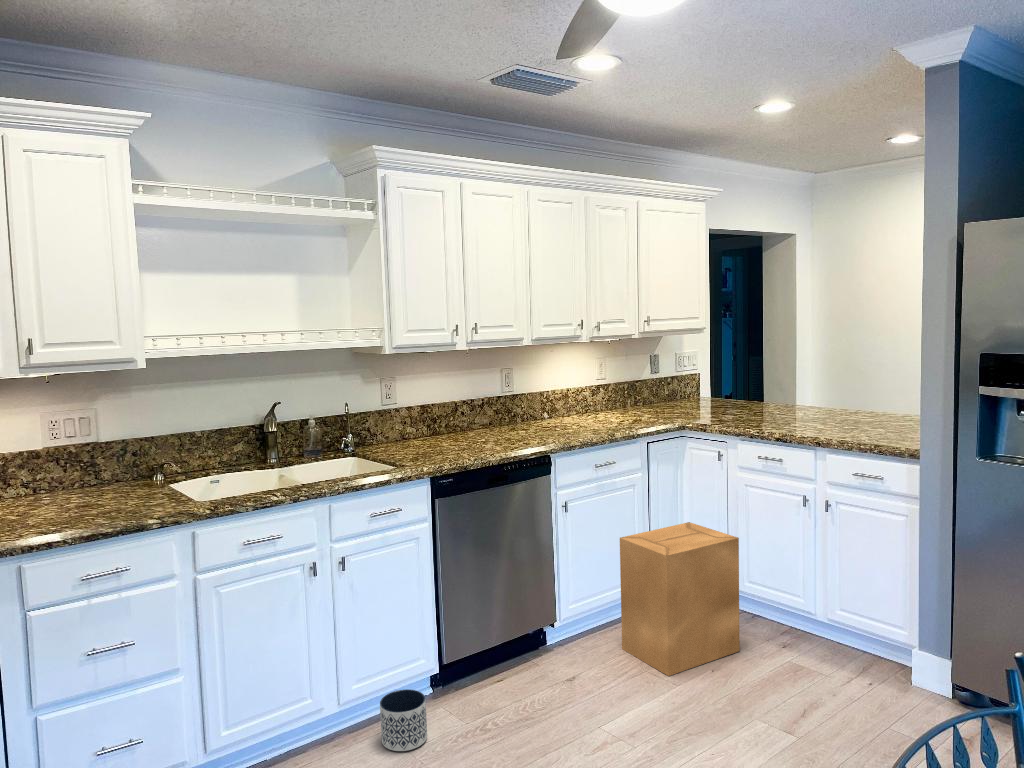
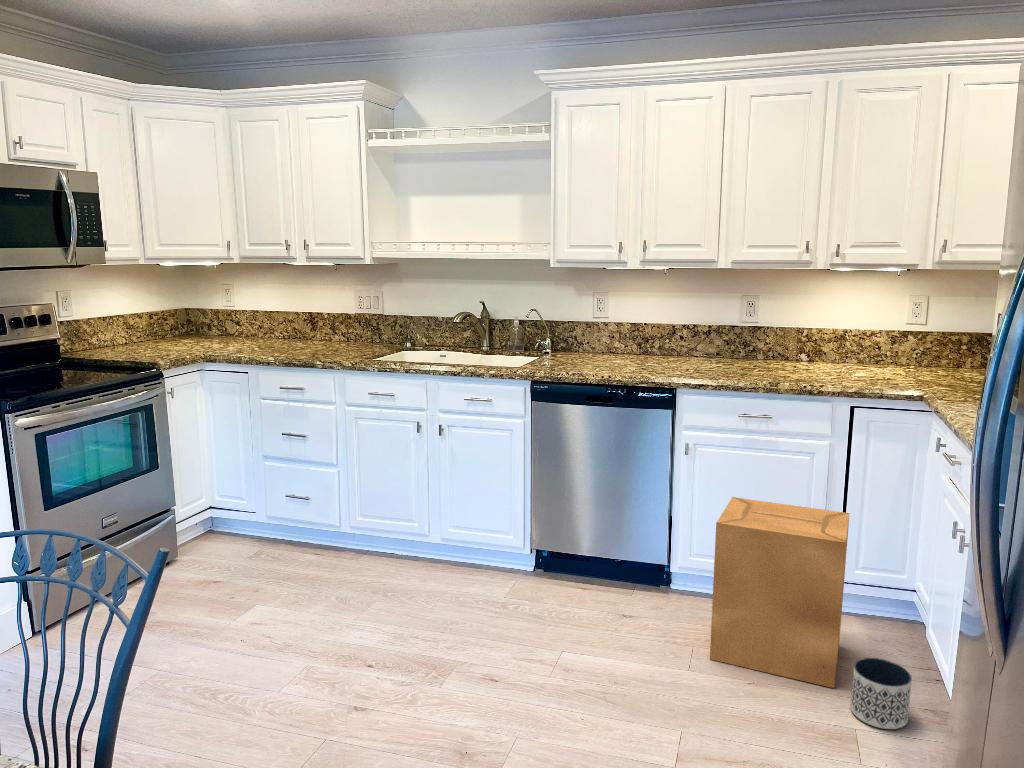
planter: present [380,689,427,751] -> present [851,658,912,729]

